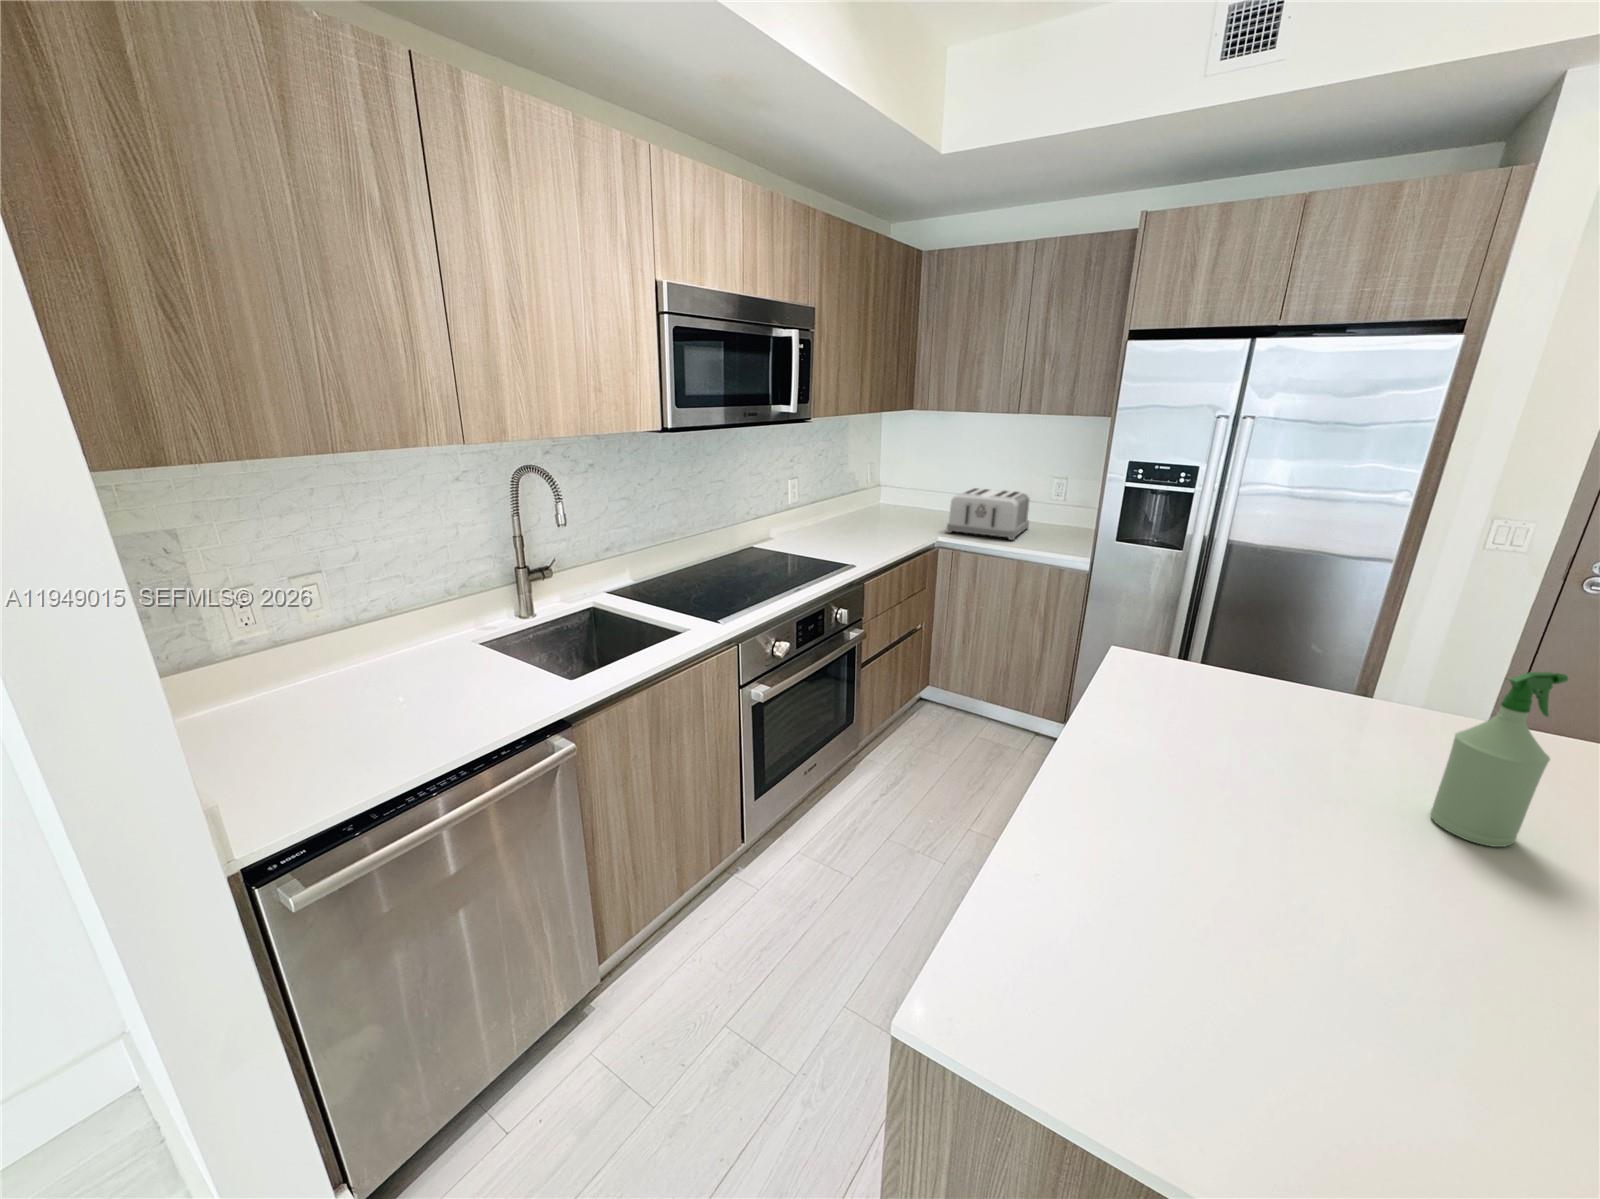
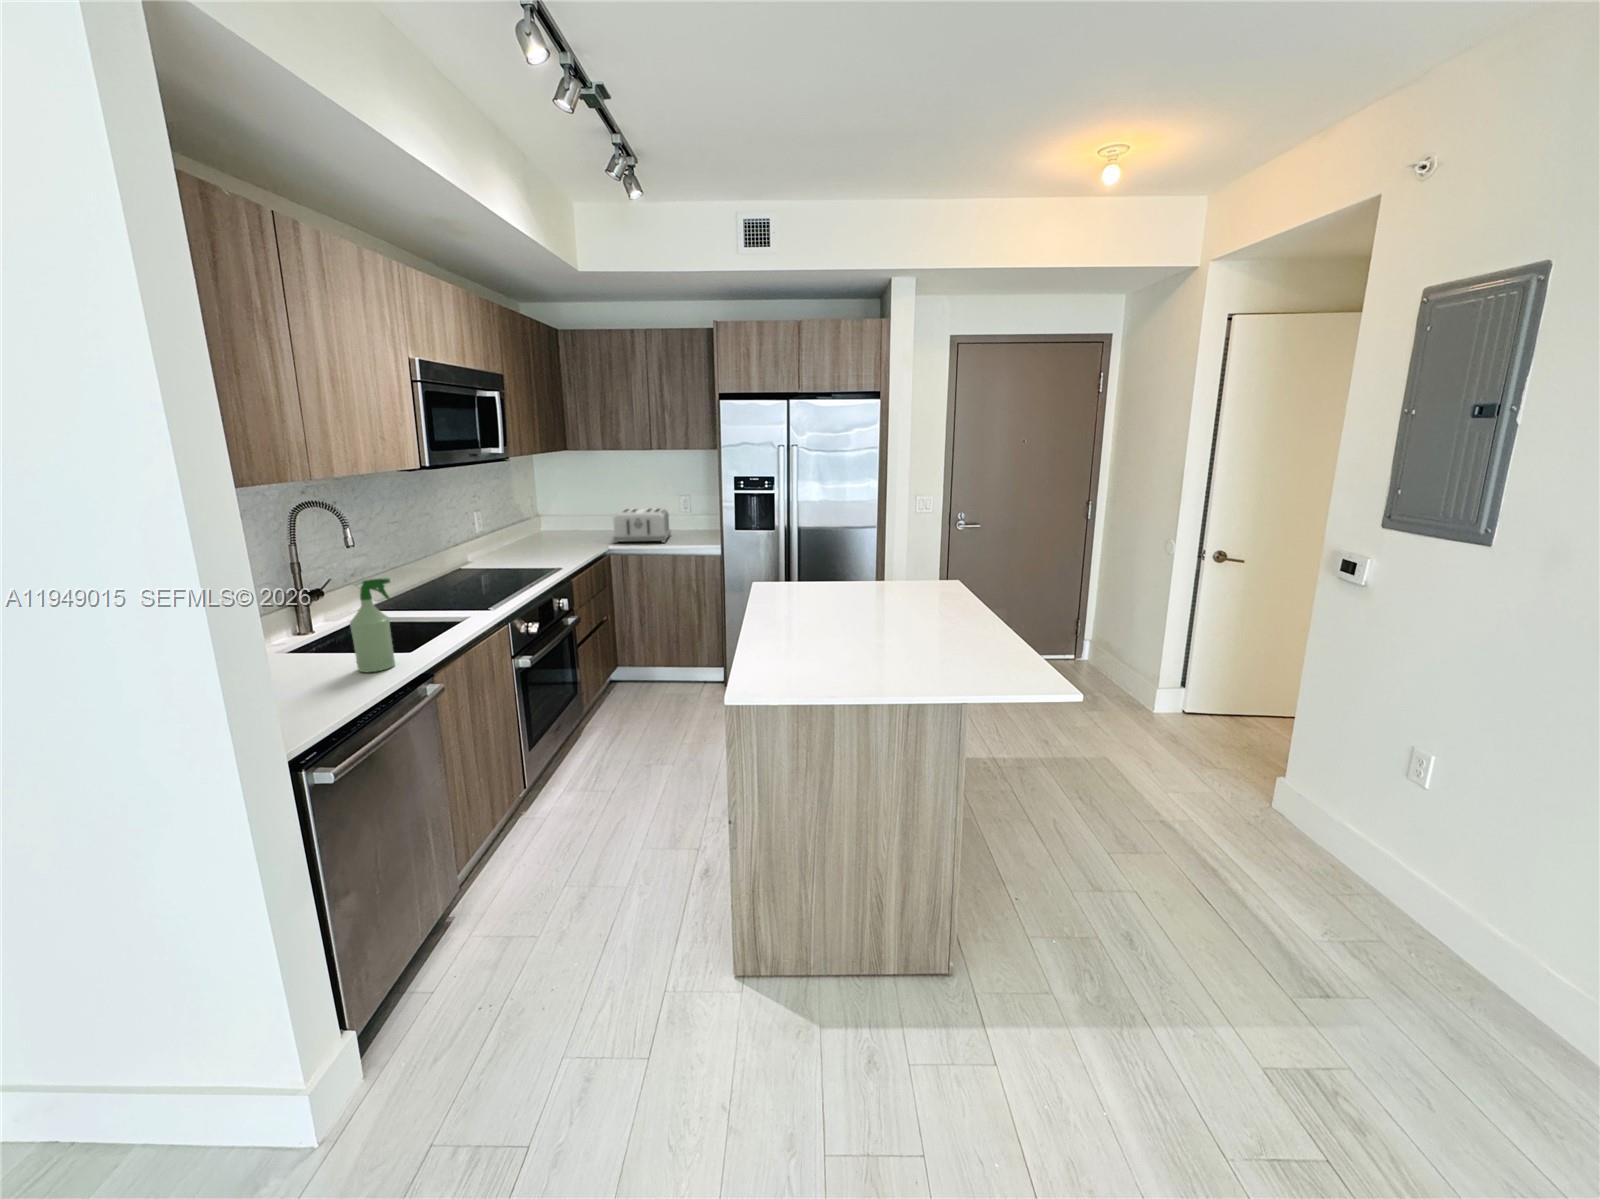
spray bottle: present [1430,672,1568,847] -> present [350,578,395,672]

